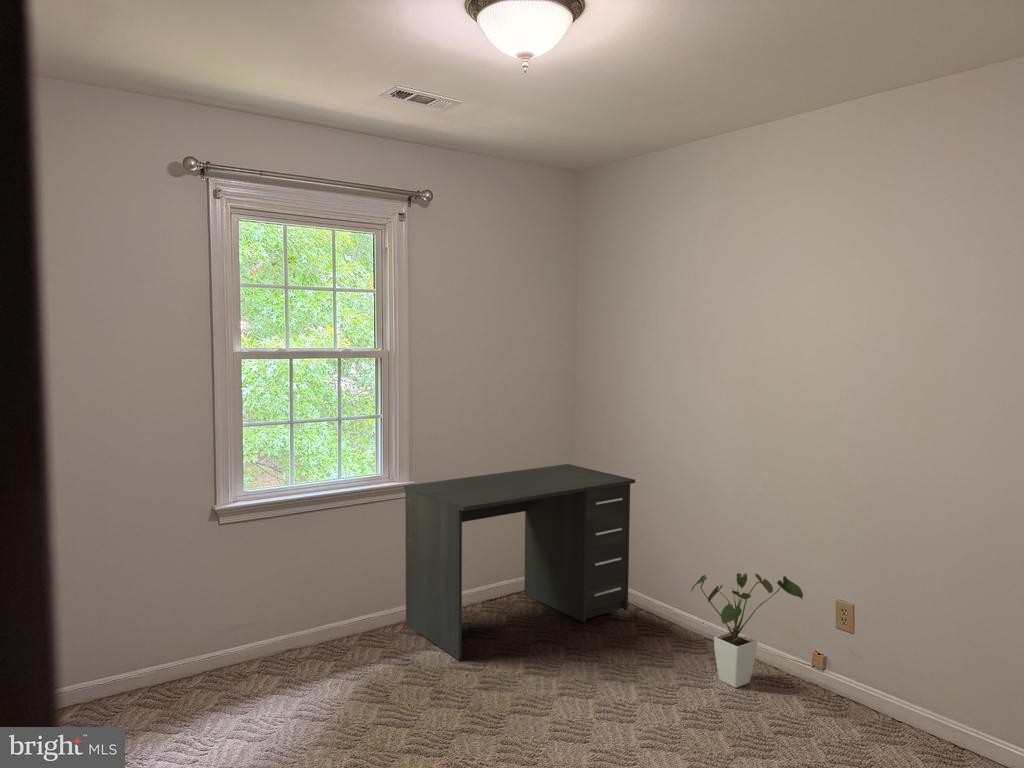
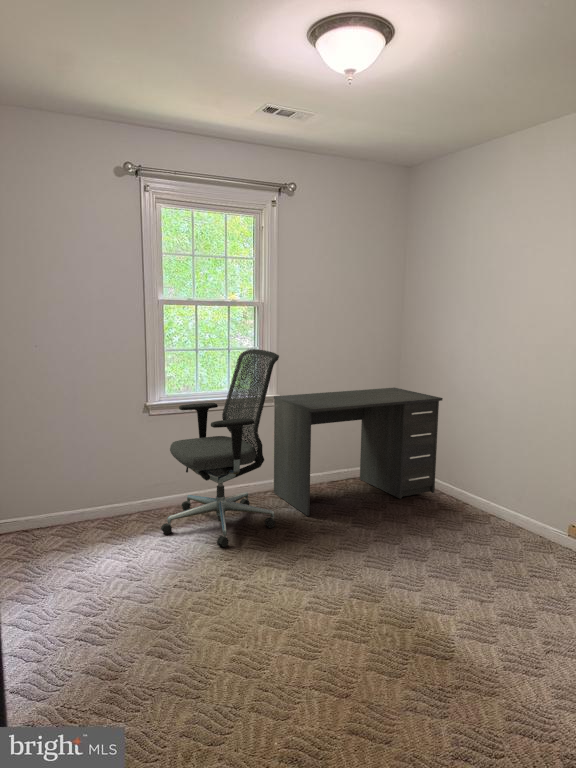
office chair: none [241,422,417,724] -> present [161,349,279,547]
house plant: present [691,573,803,688] -> none [474,463,561,546]

